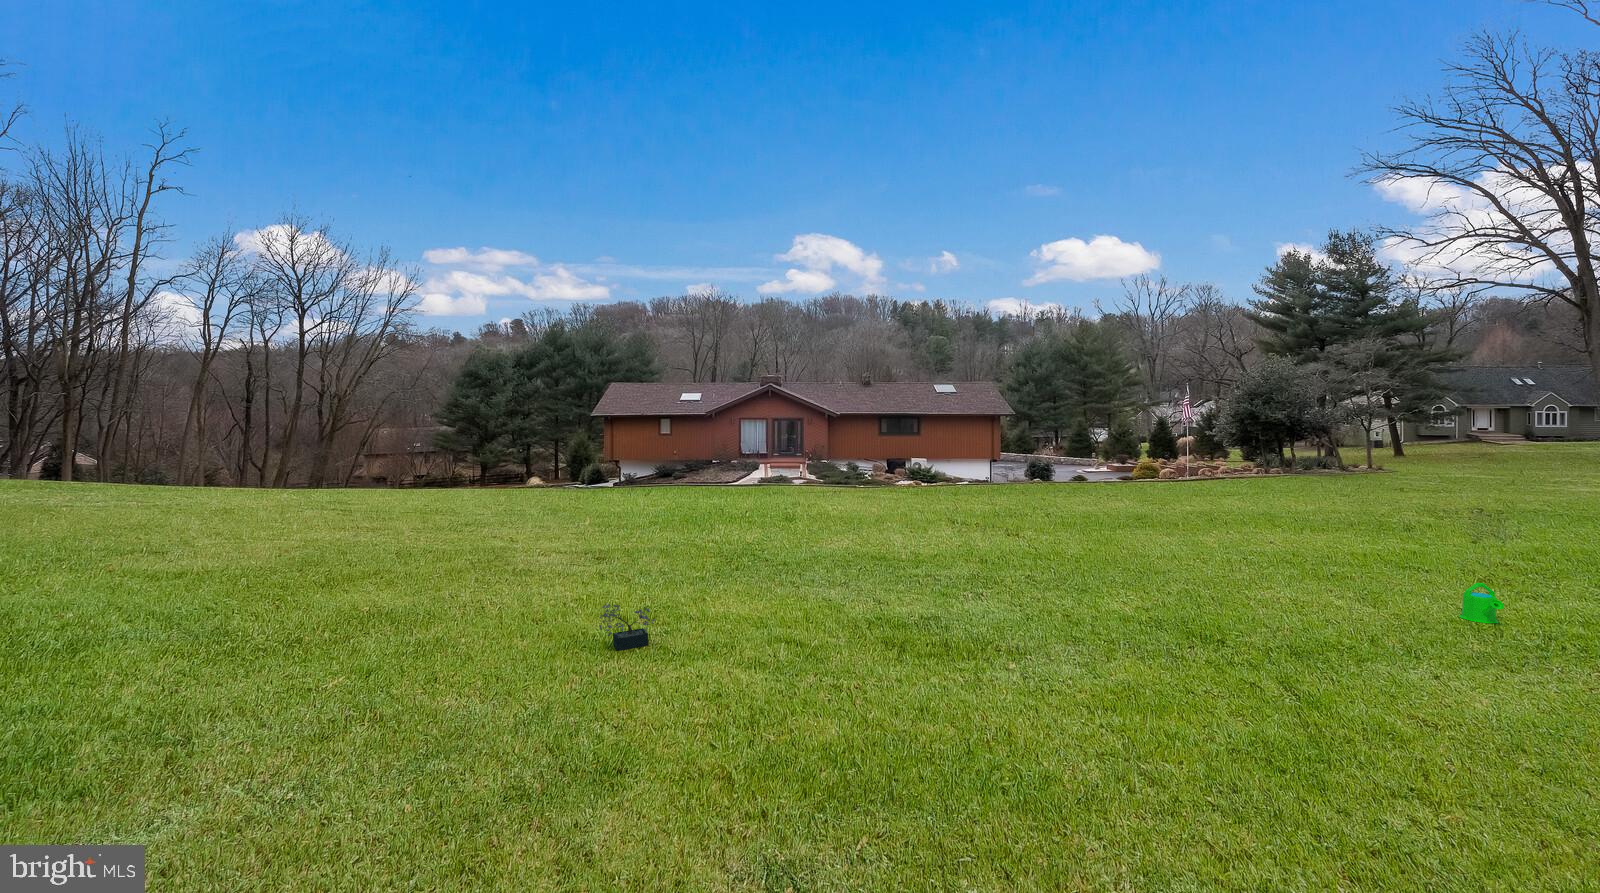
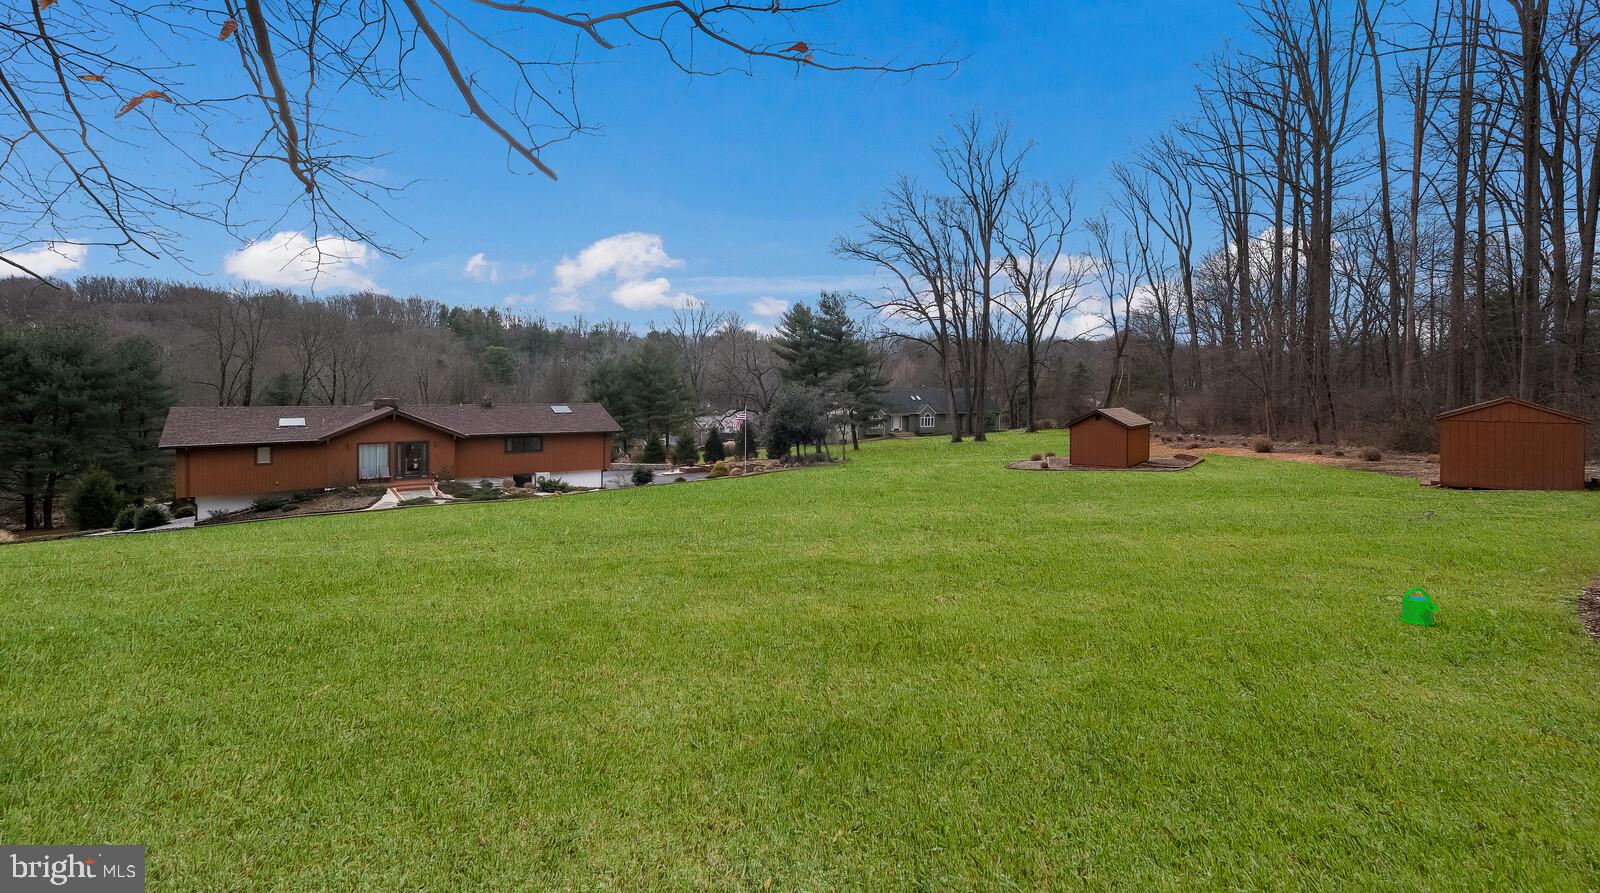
decorative plant: present [599,603,655,651] -> none [583,610,638,657]

